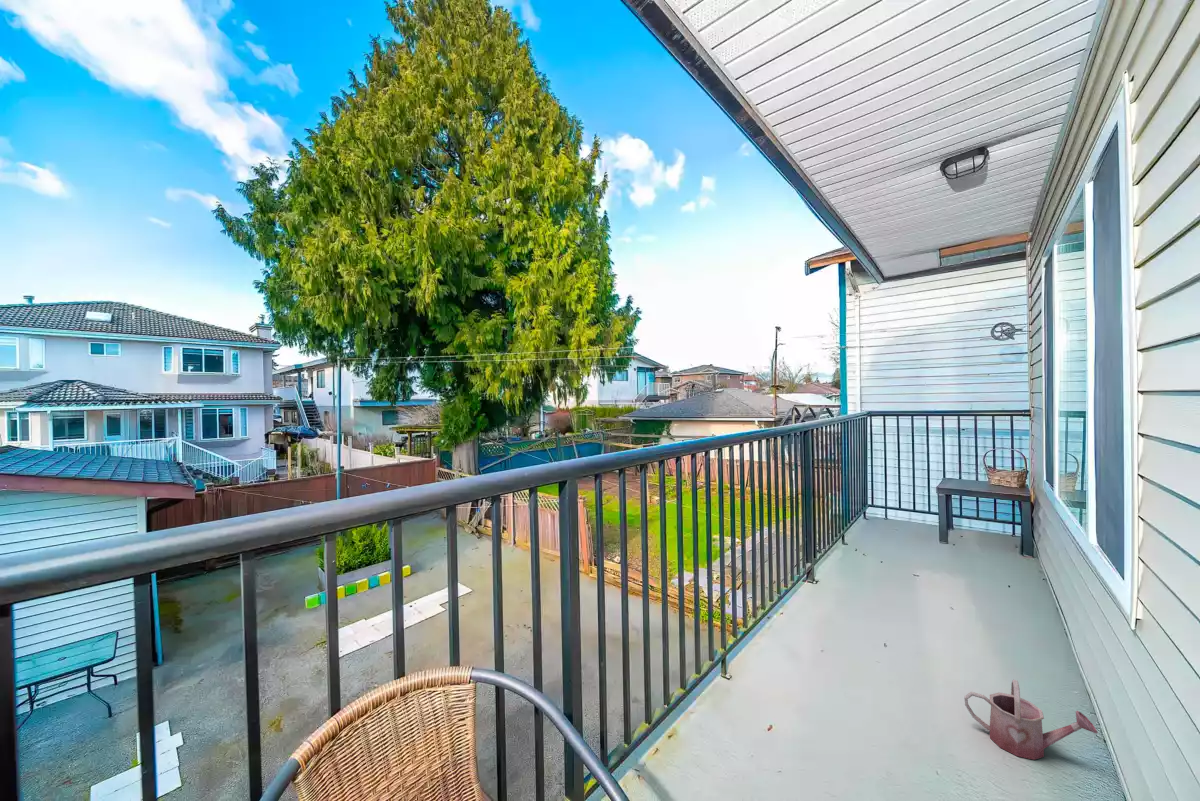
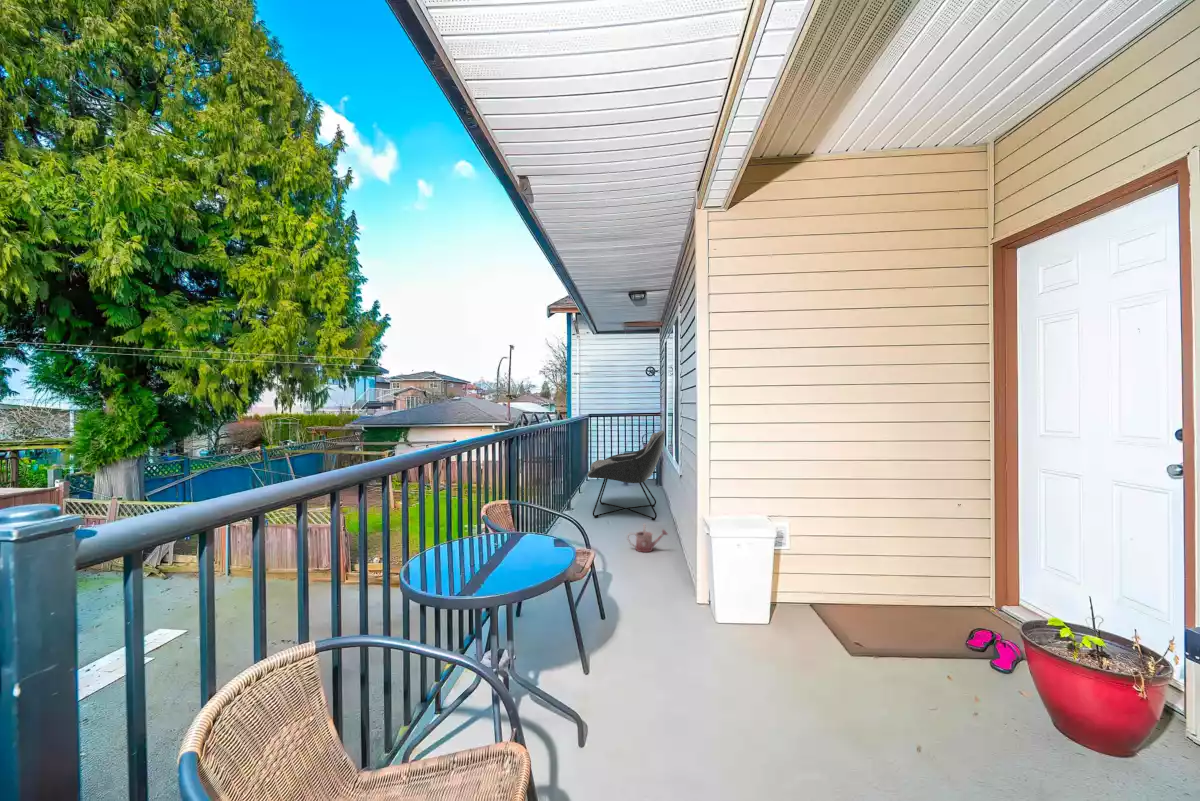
lounge chair: none [867,449,1050,637] -> present [587,431,665,520]

